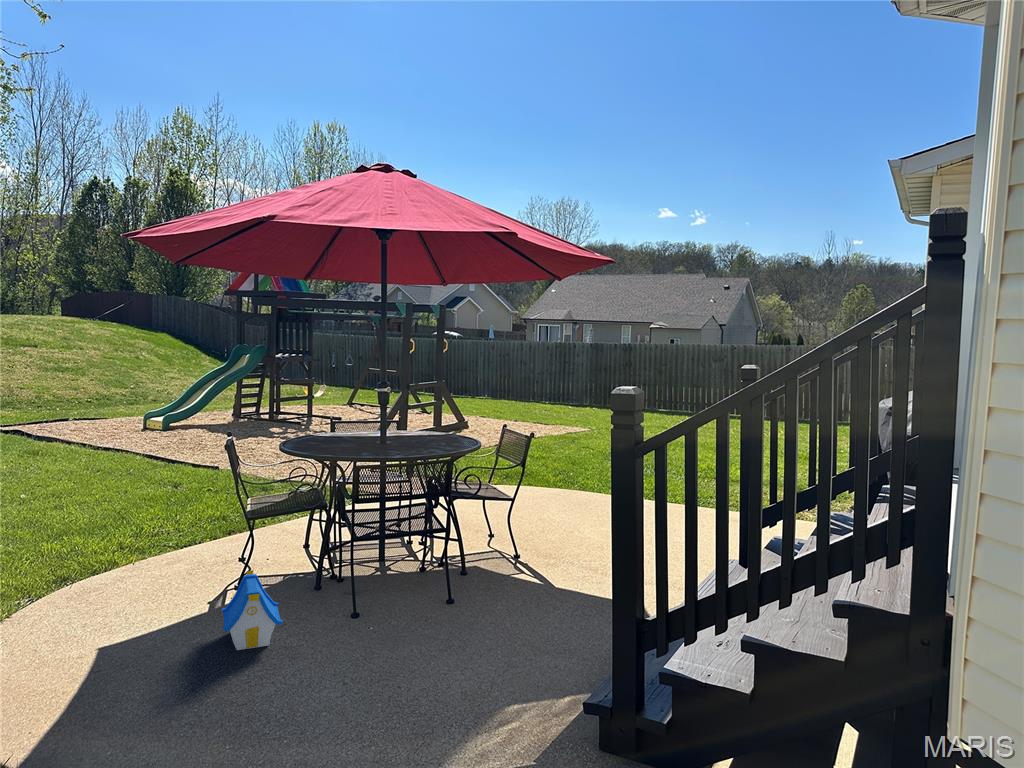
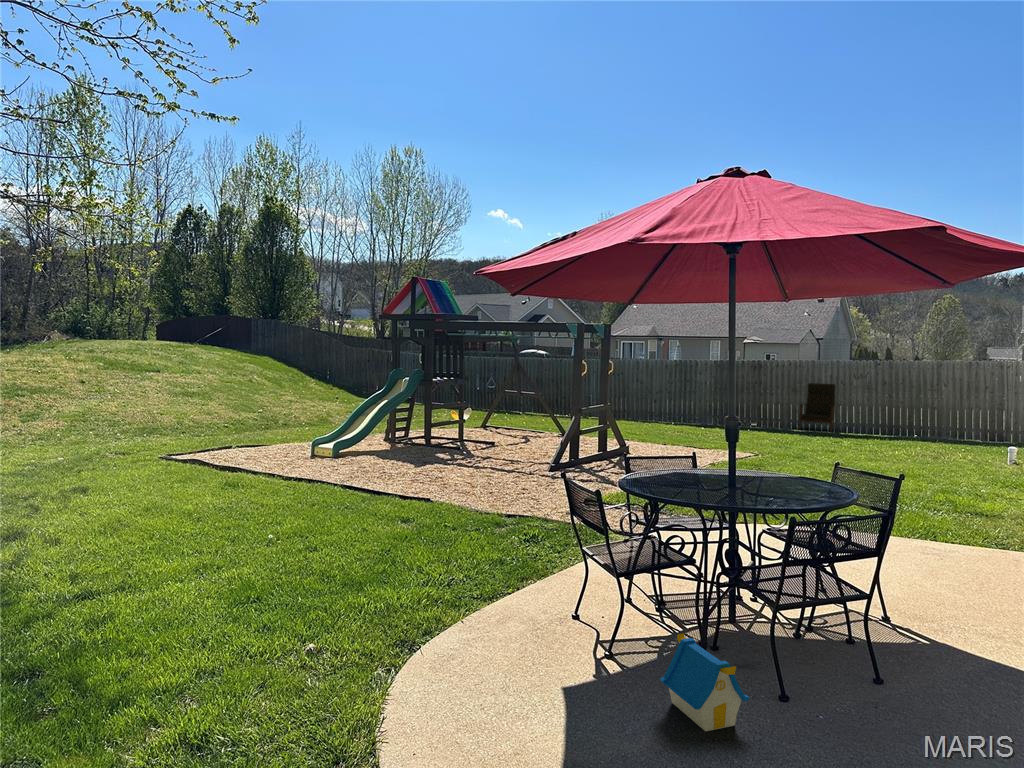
lounge chair: none [654,365,691,411] -> present [799,383,836,431]

